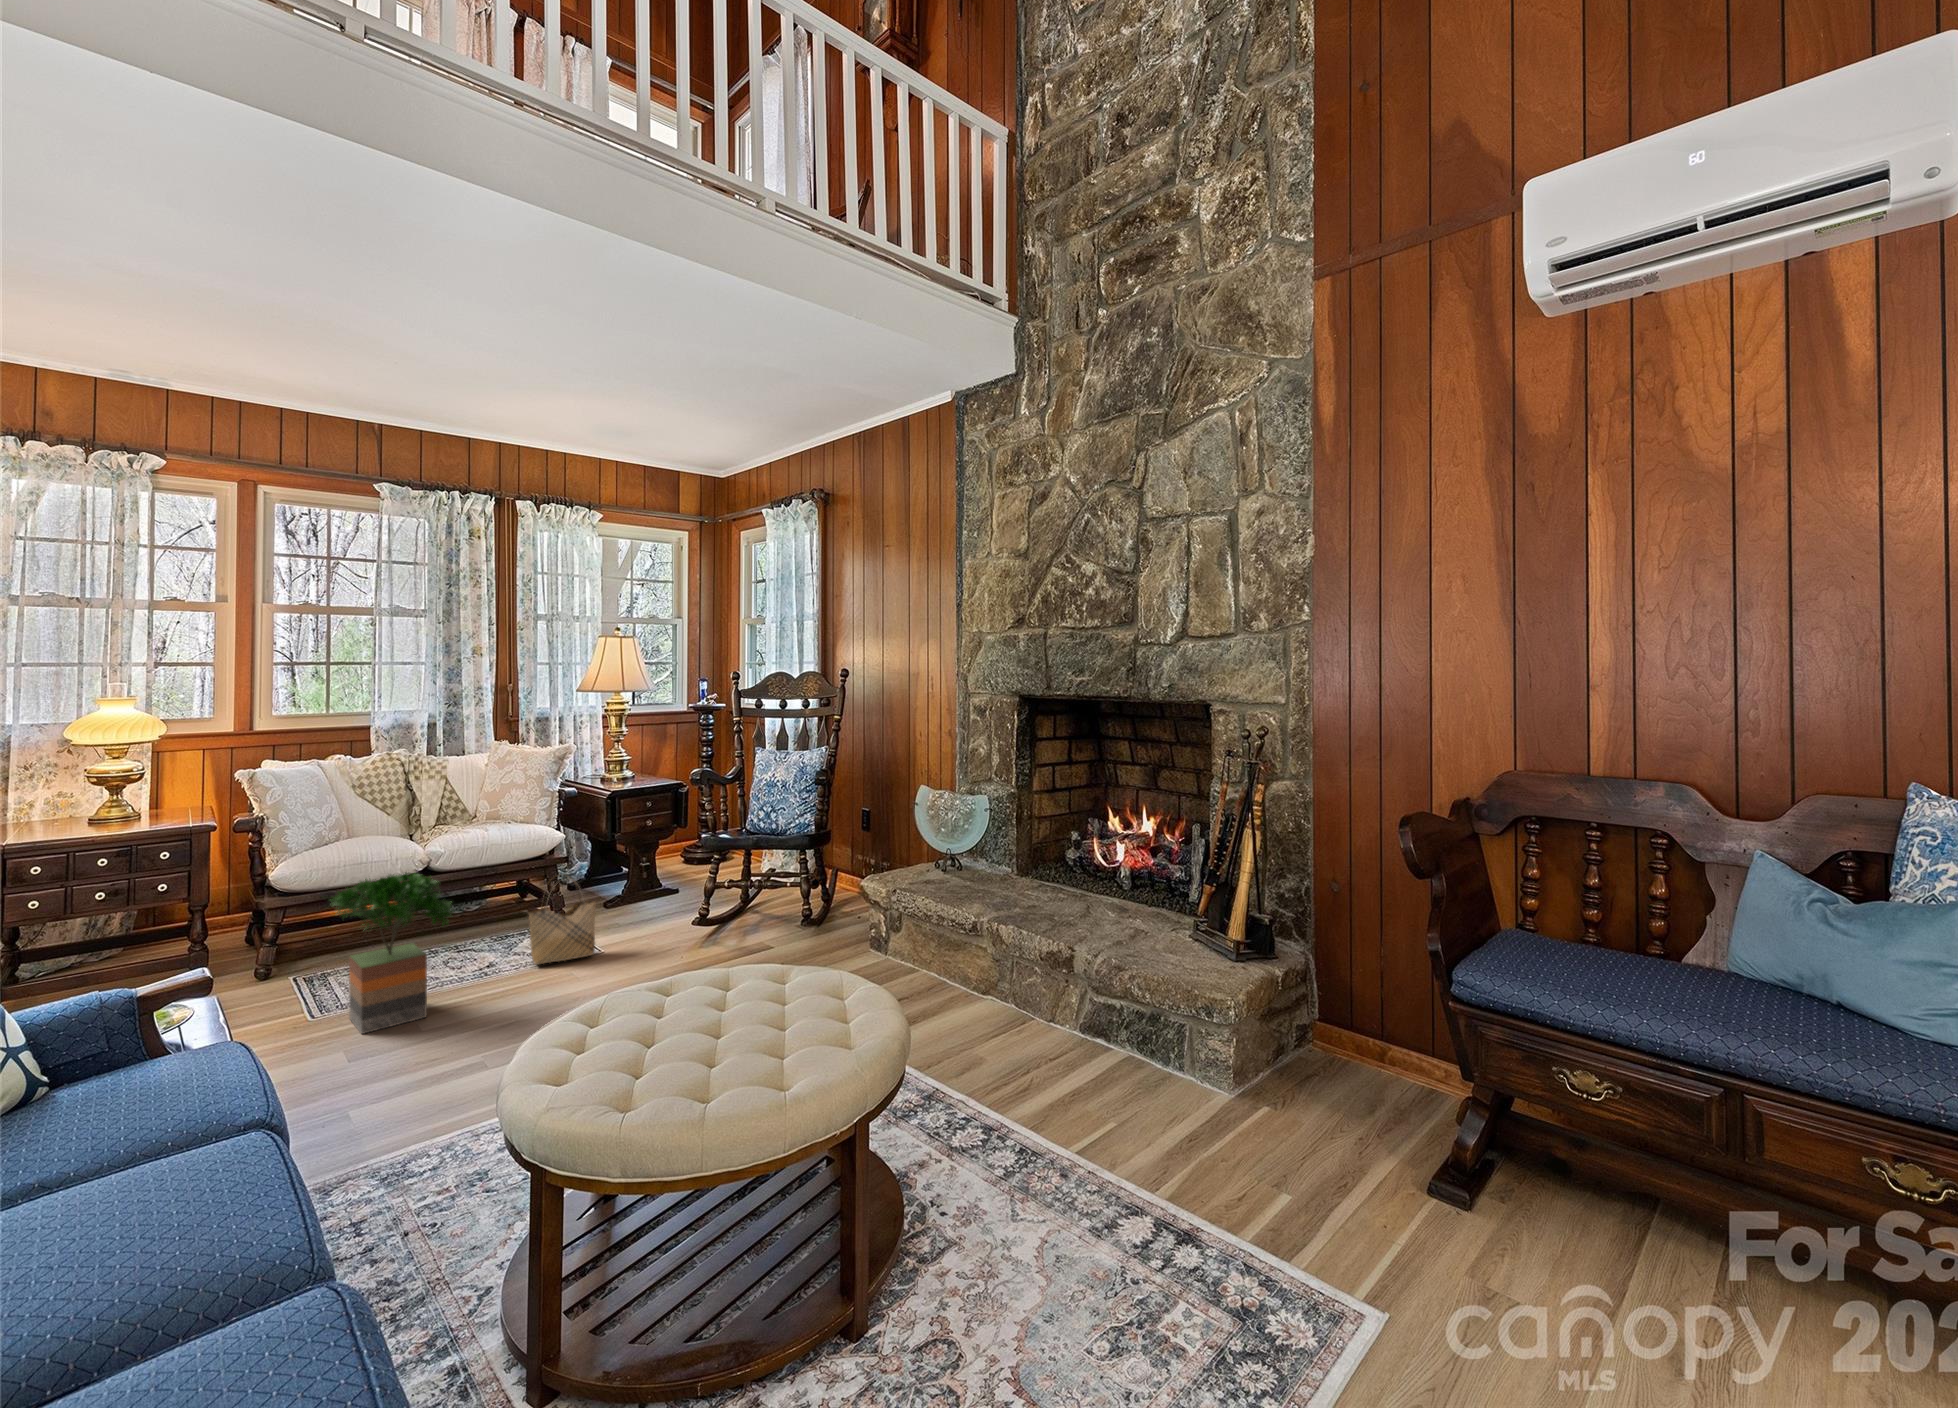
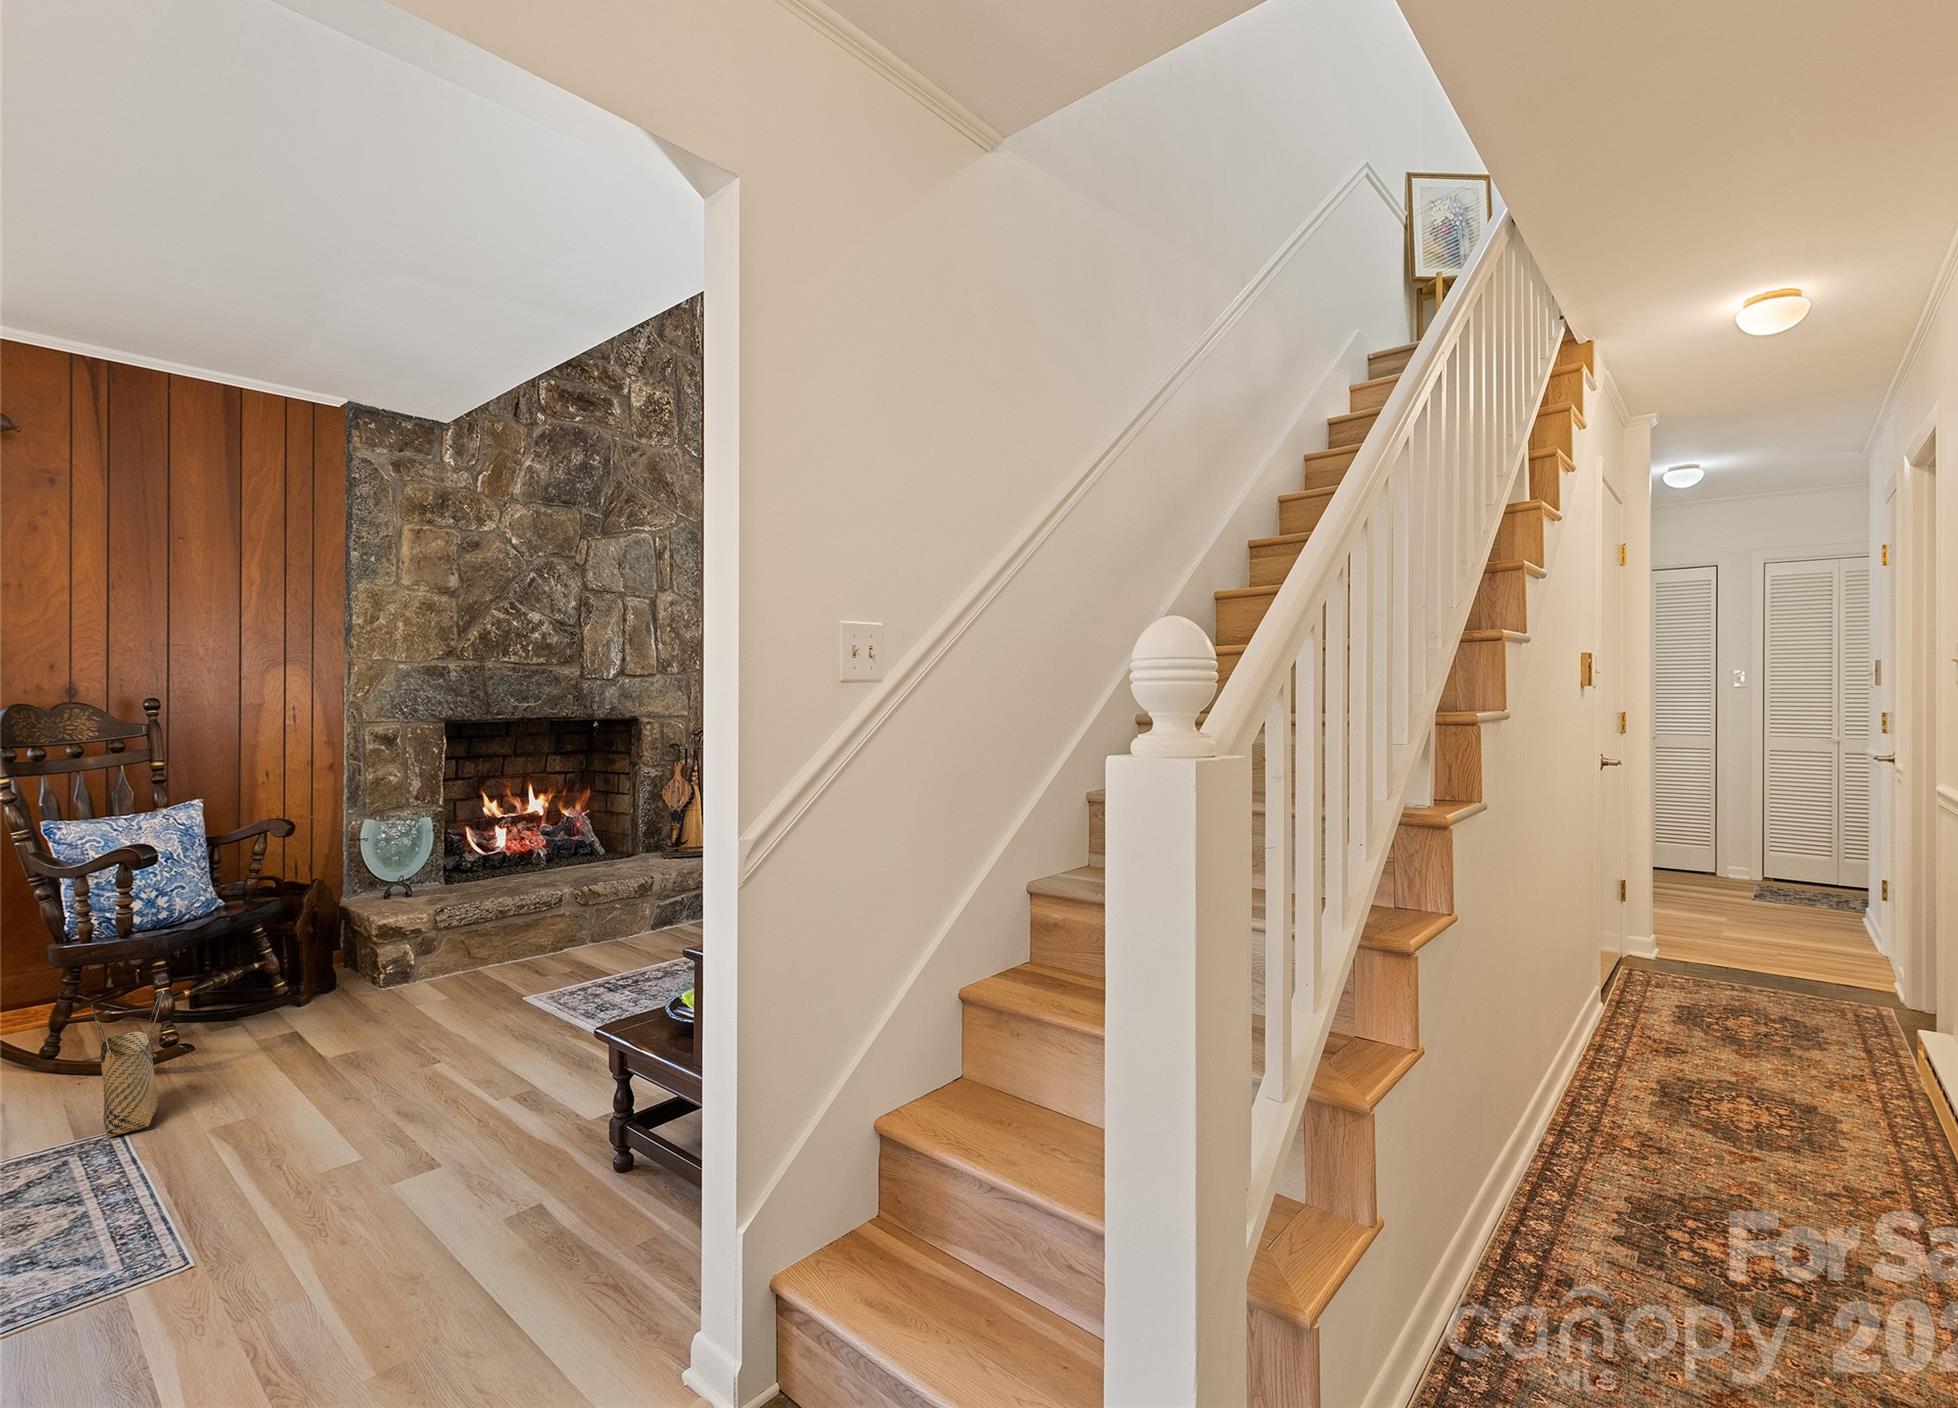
potted tree: present [330,873,453,1034] -> none [184,954,368,1185]

